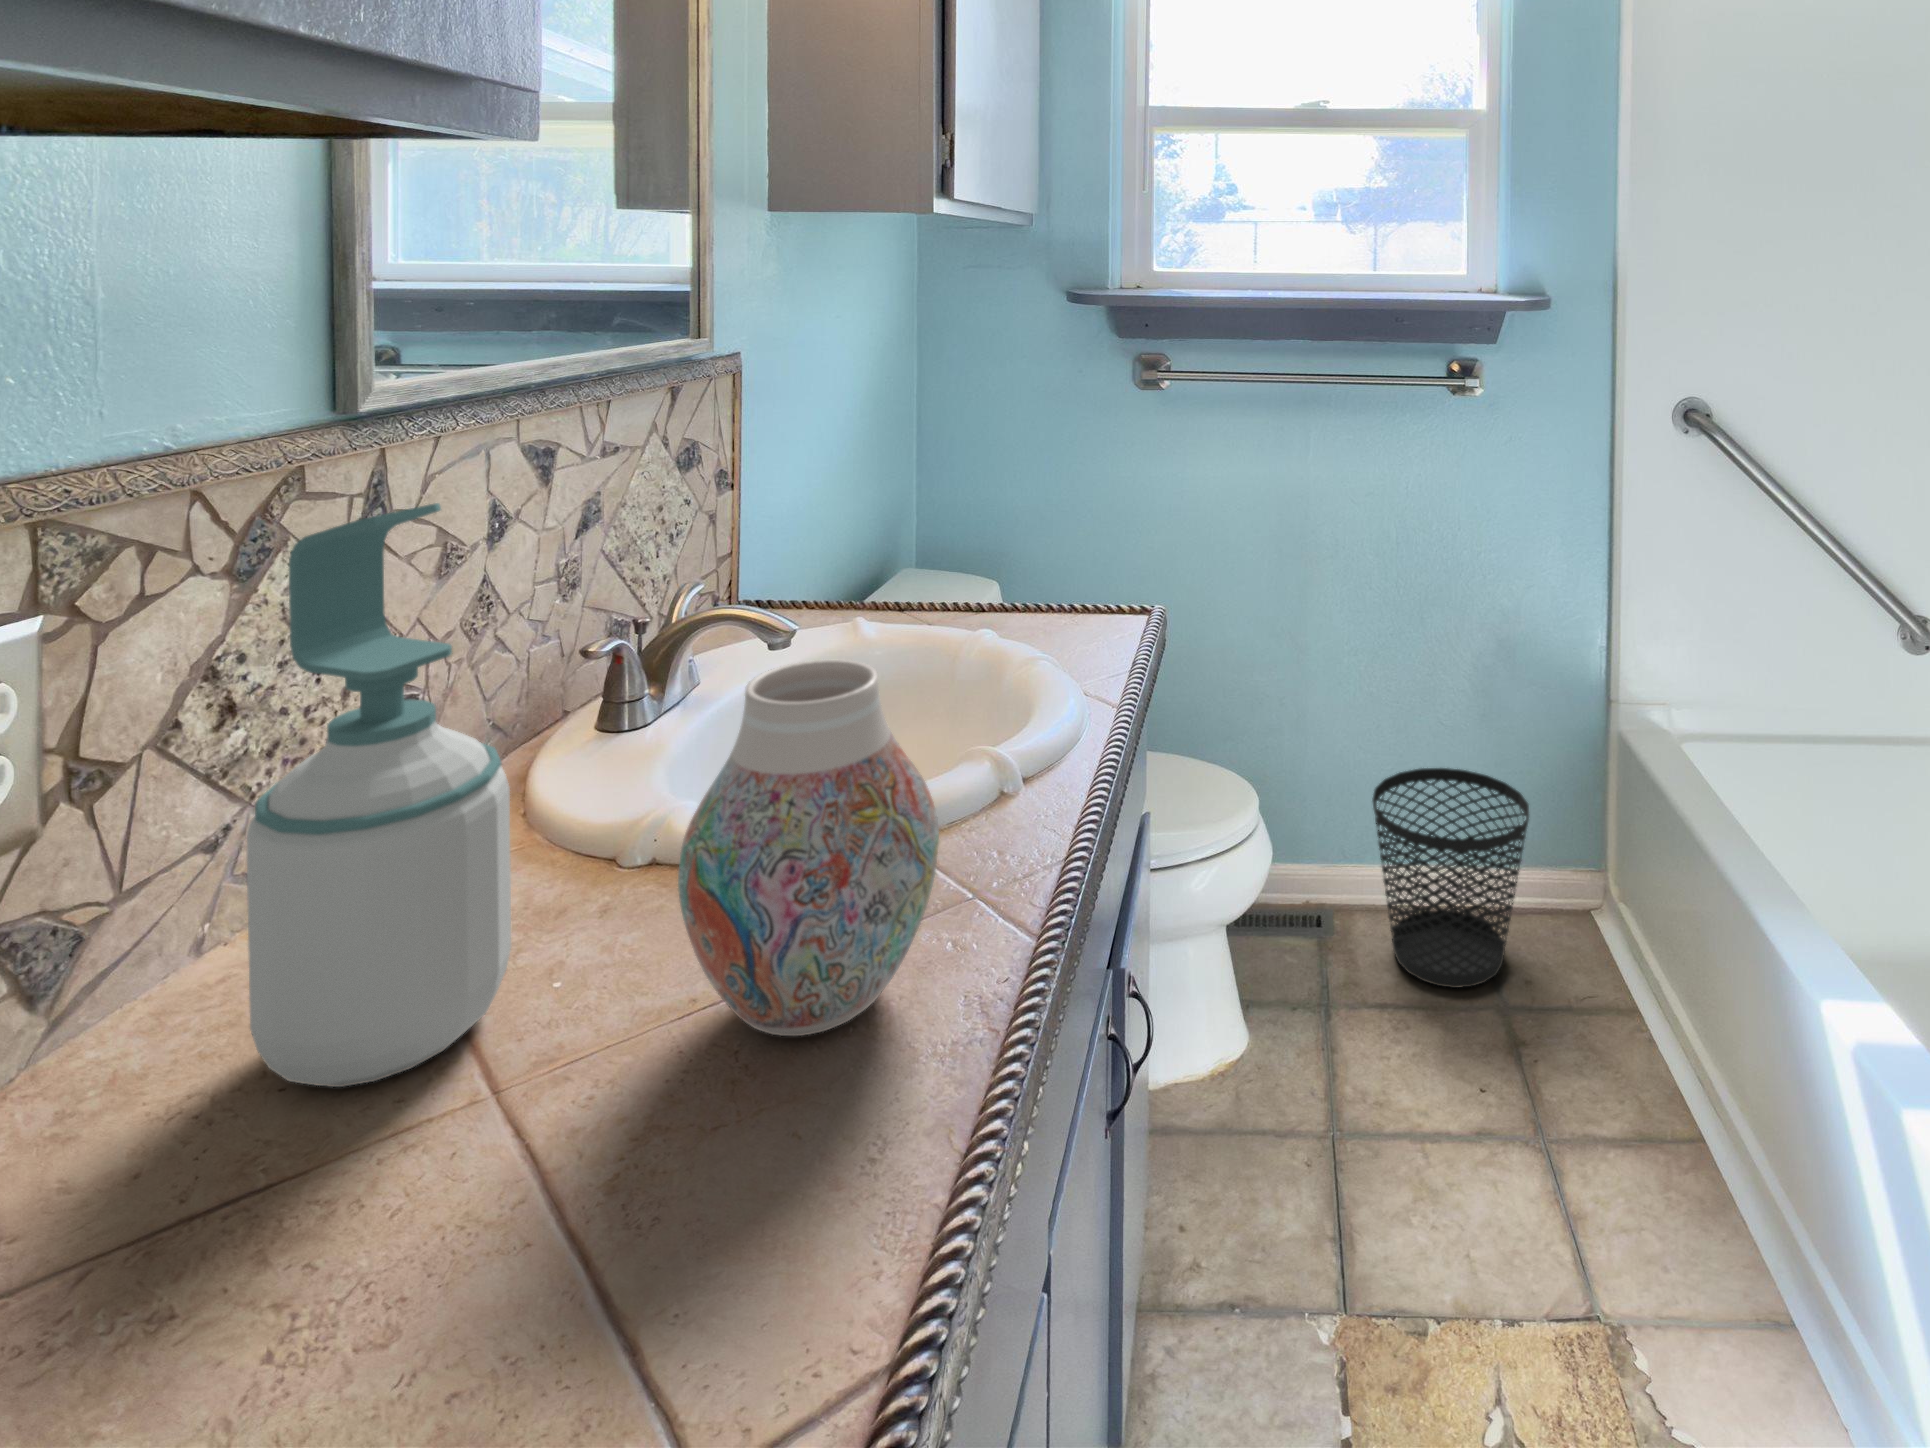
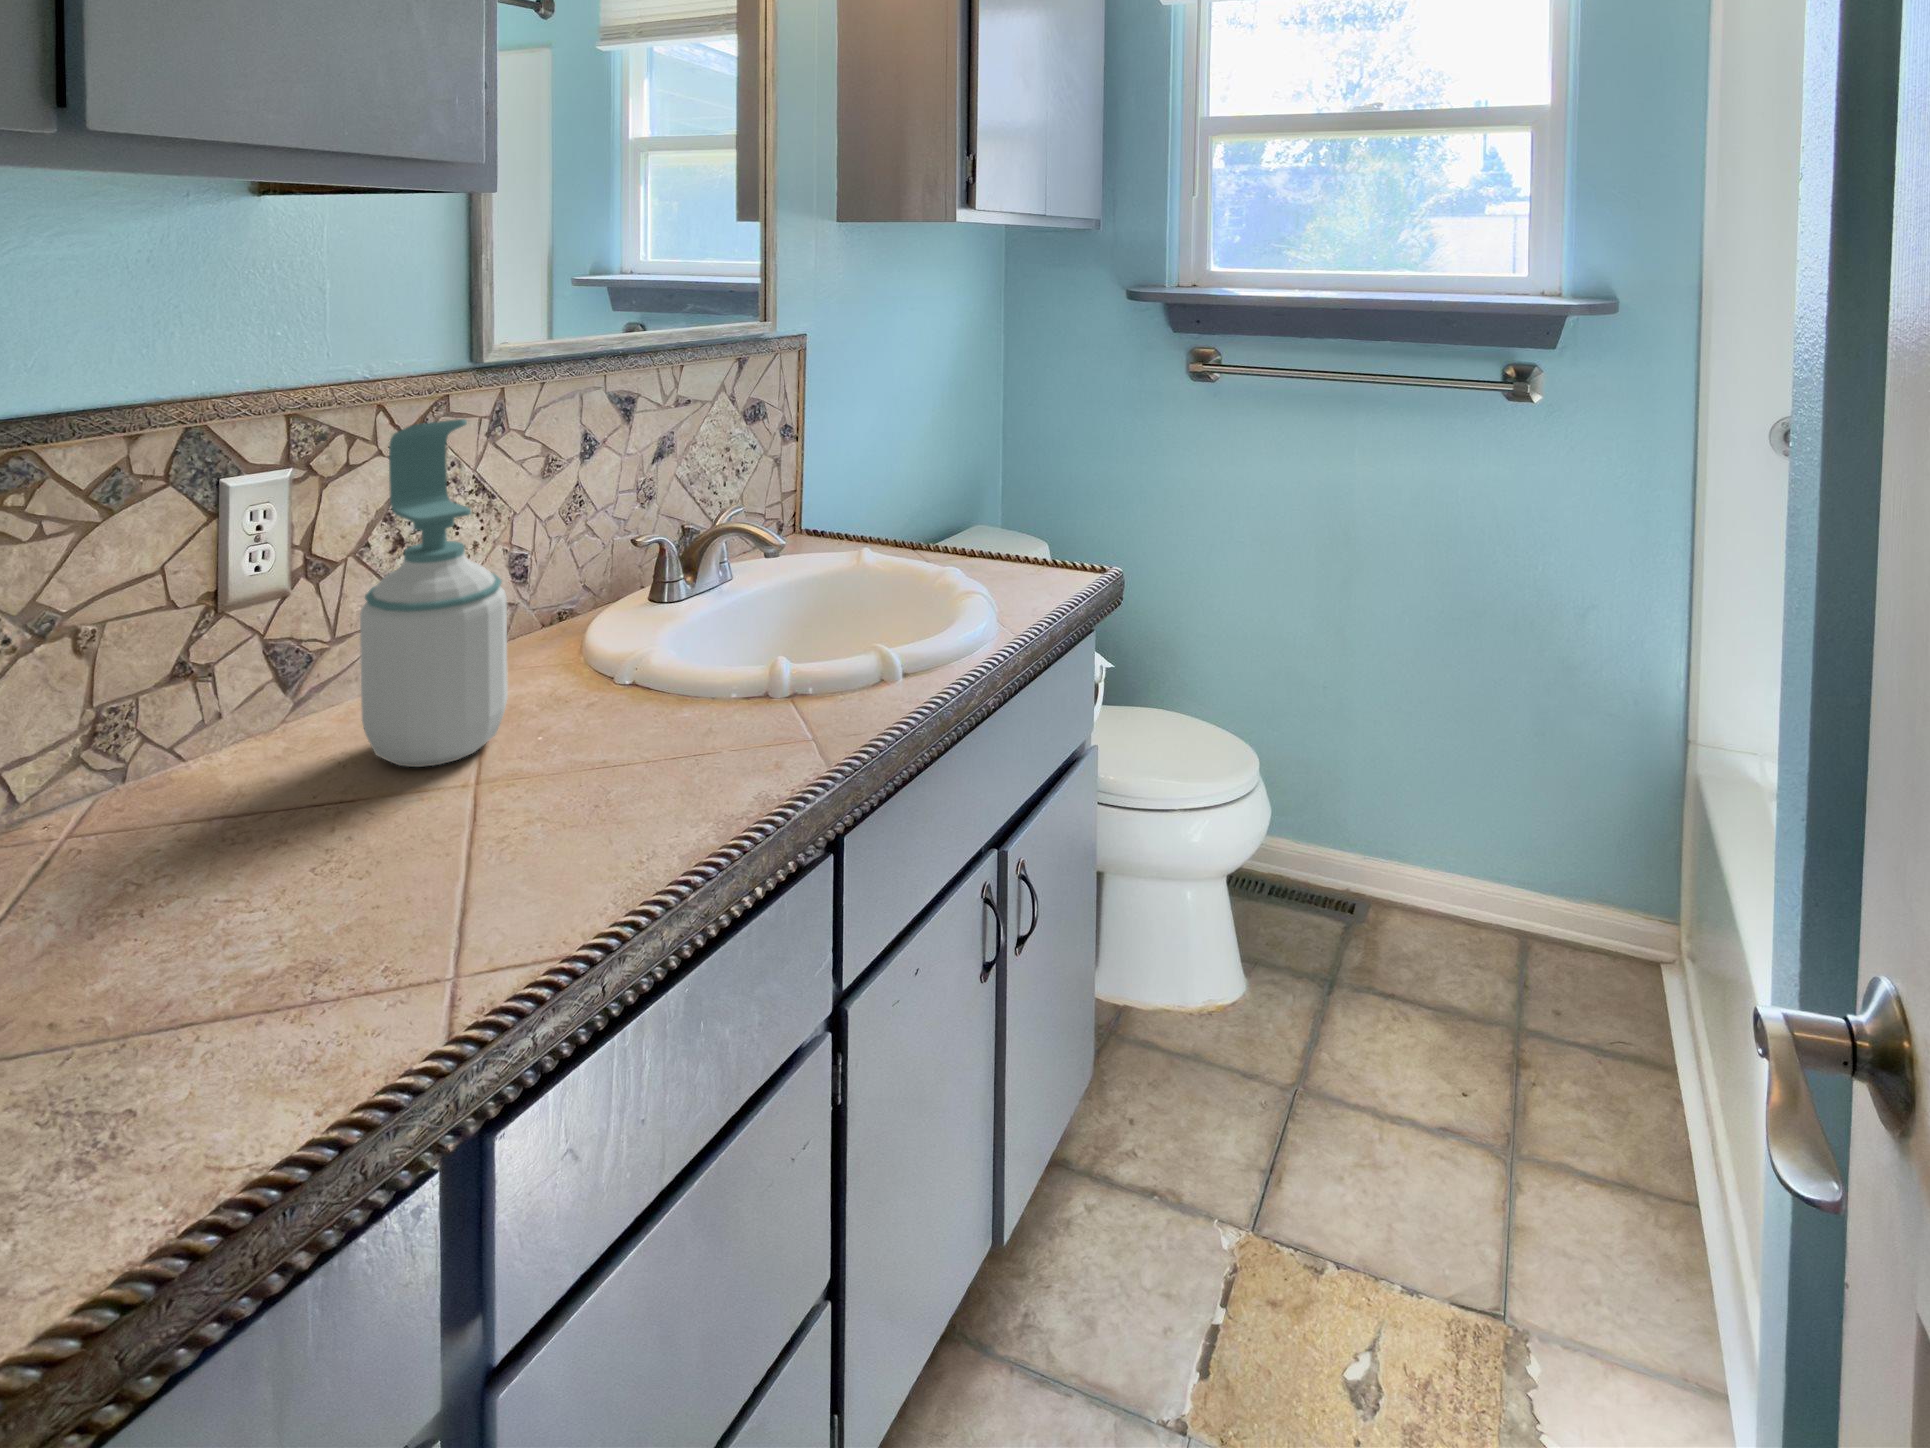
vase: present [678,660,939,1036] -> none [570,547,745,797]
wastebasket: present [1372,768,1529,988] -> none [1393,772,1563,998]

